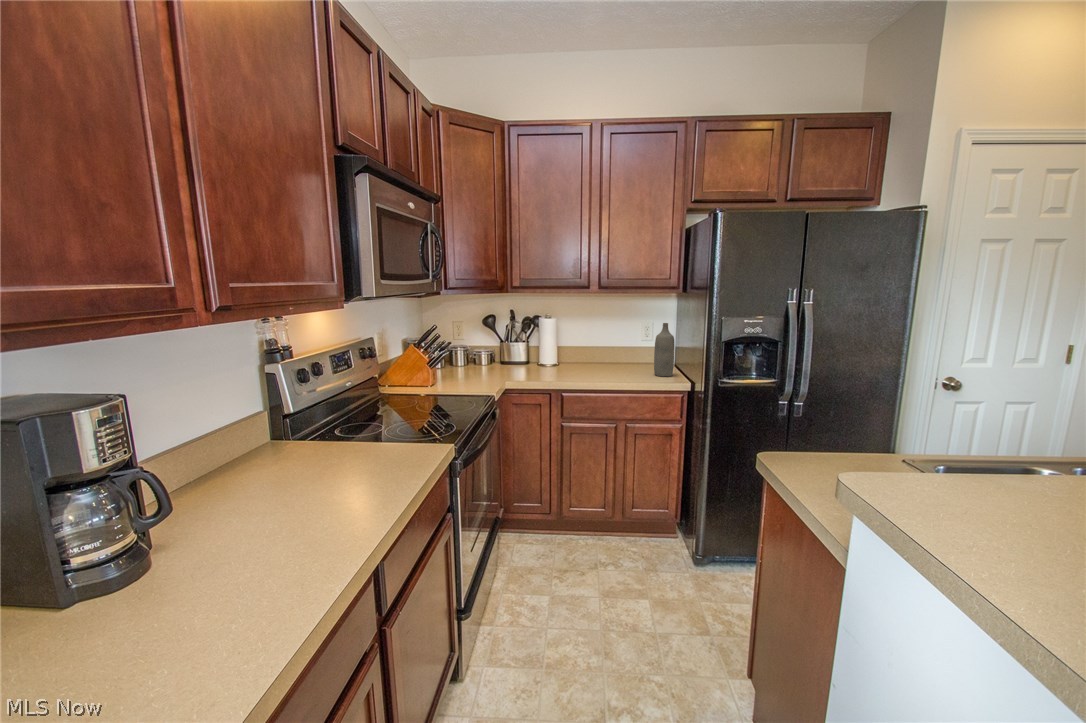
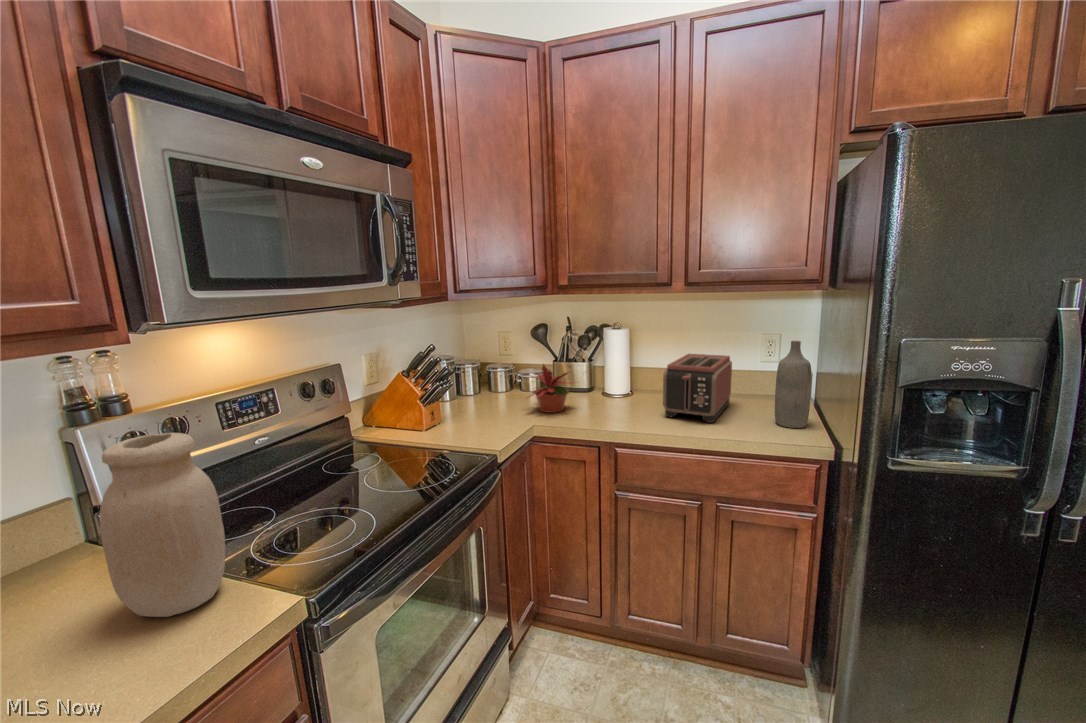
toaster: none [587,335,625,376] -> present [663,354,732,423]
potted plant: none [488,340,528,377] -> present [529,365,569,413]
jar: none [337,360,398,469] -> present [100,433,225,617]

